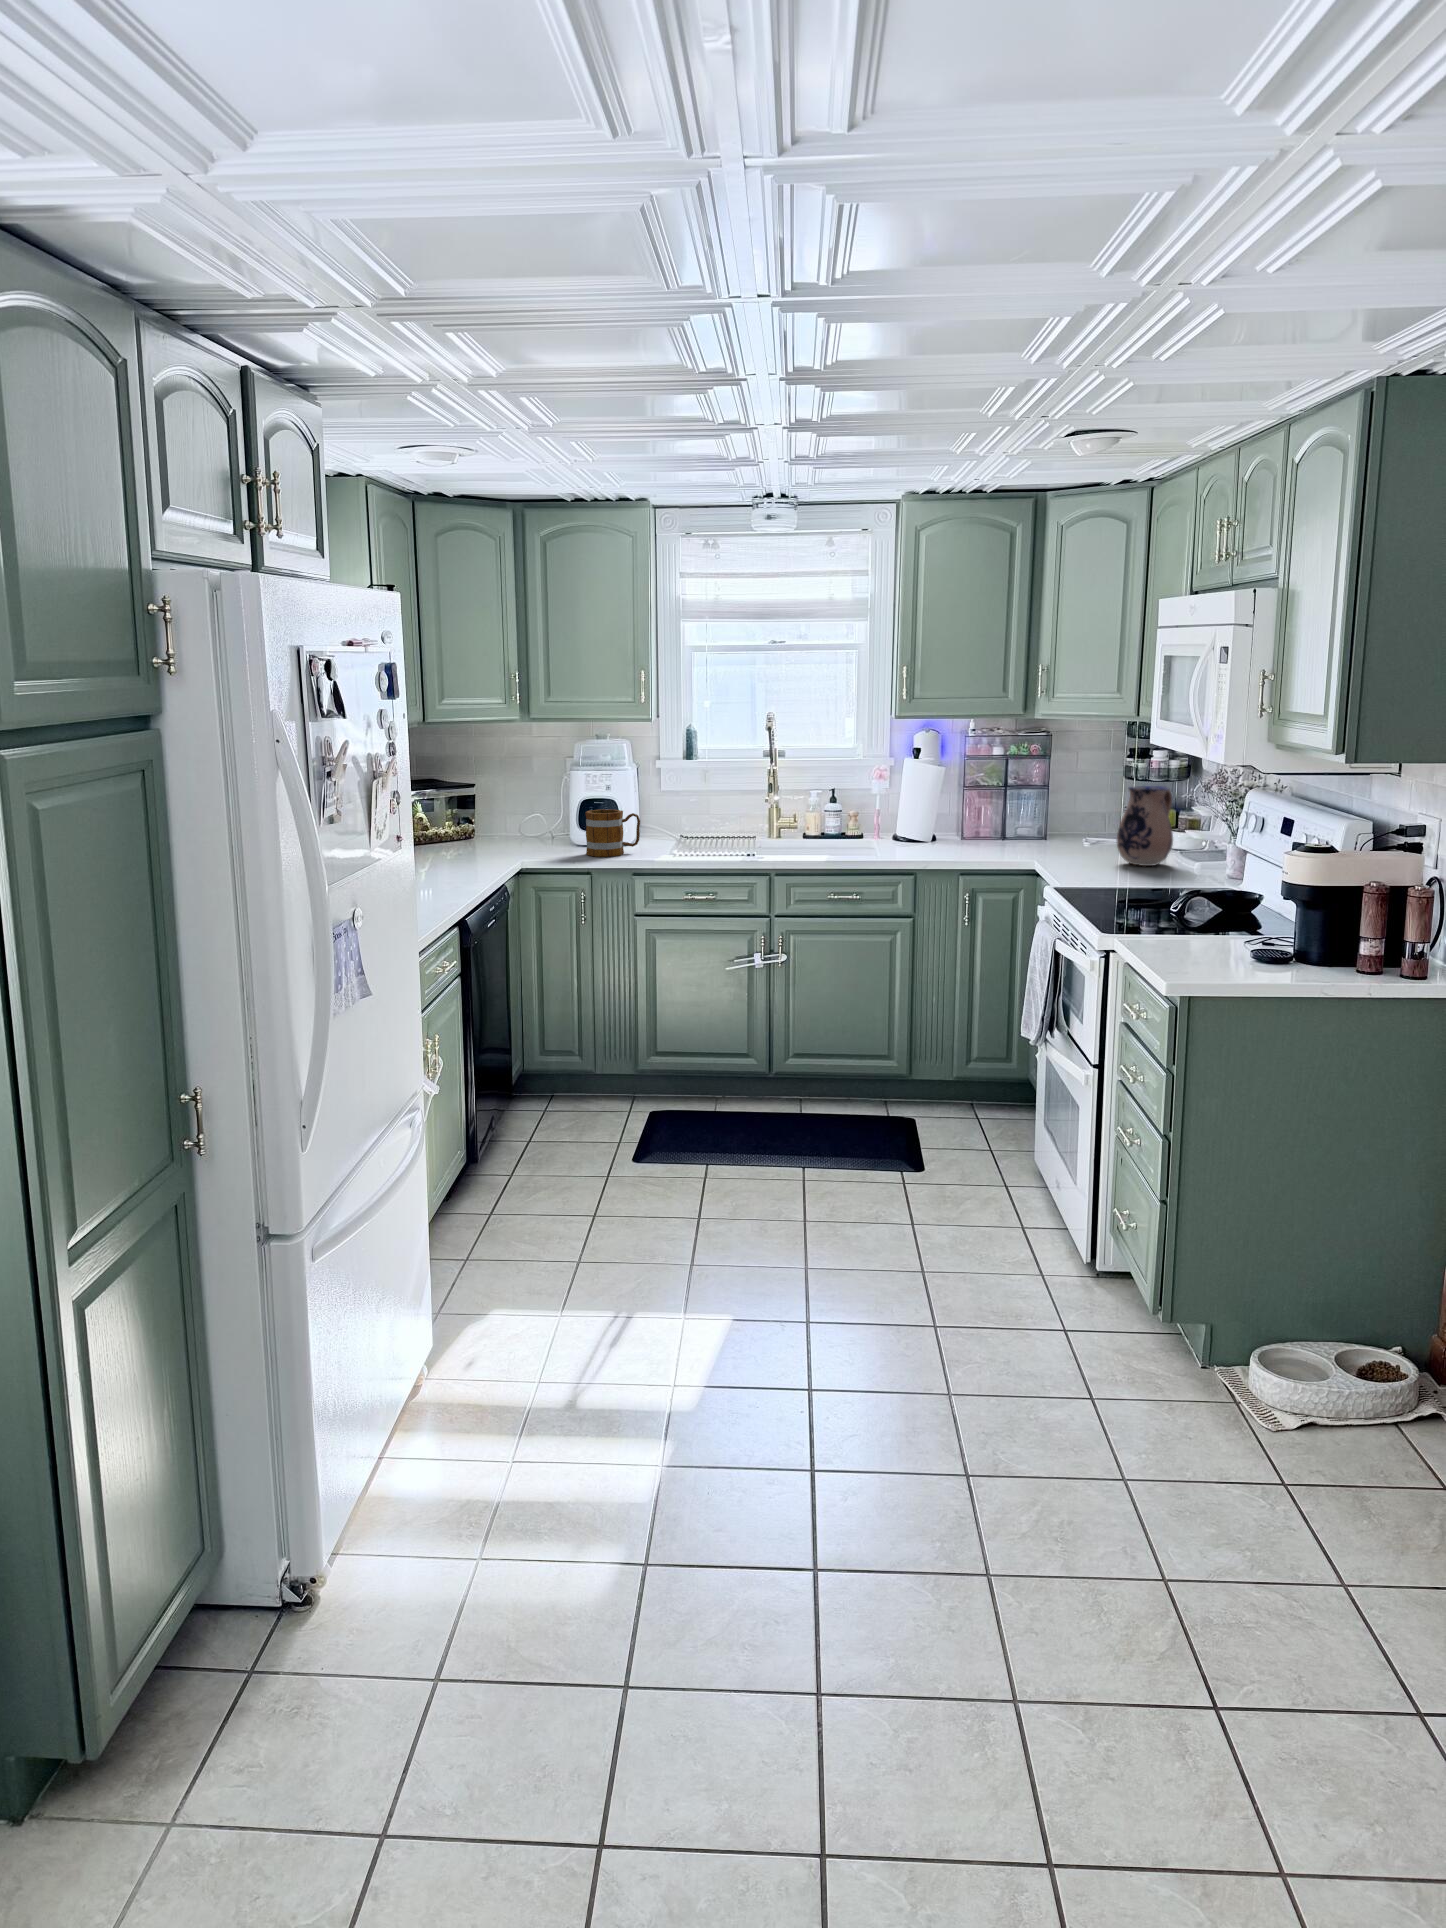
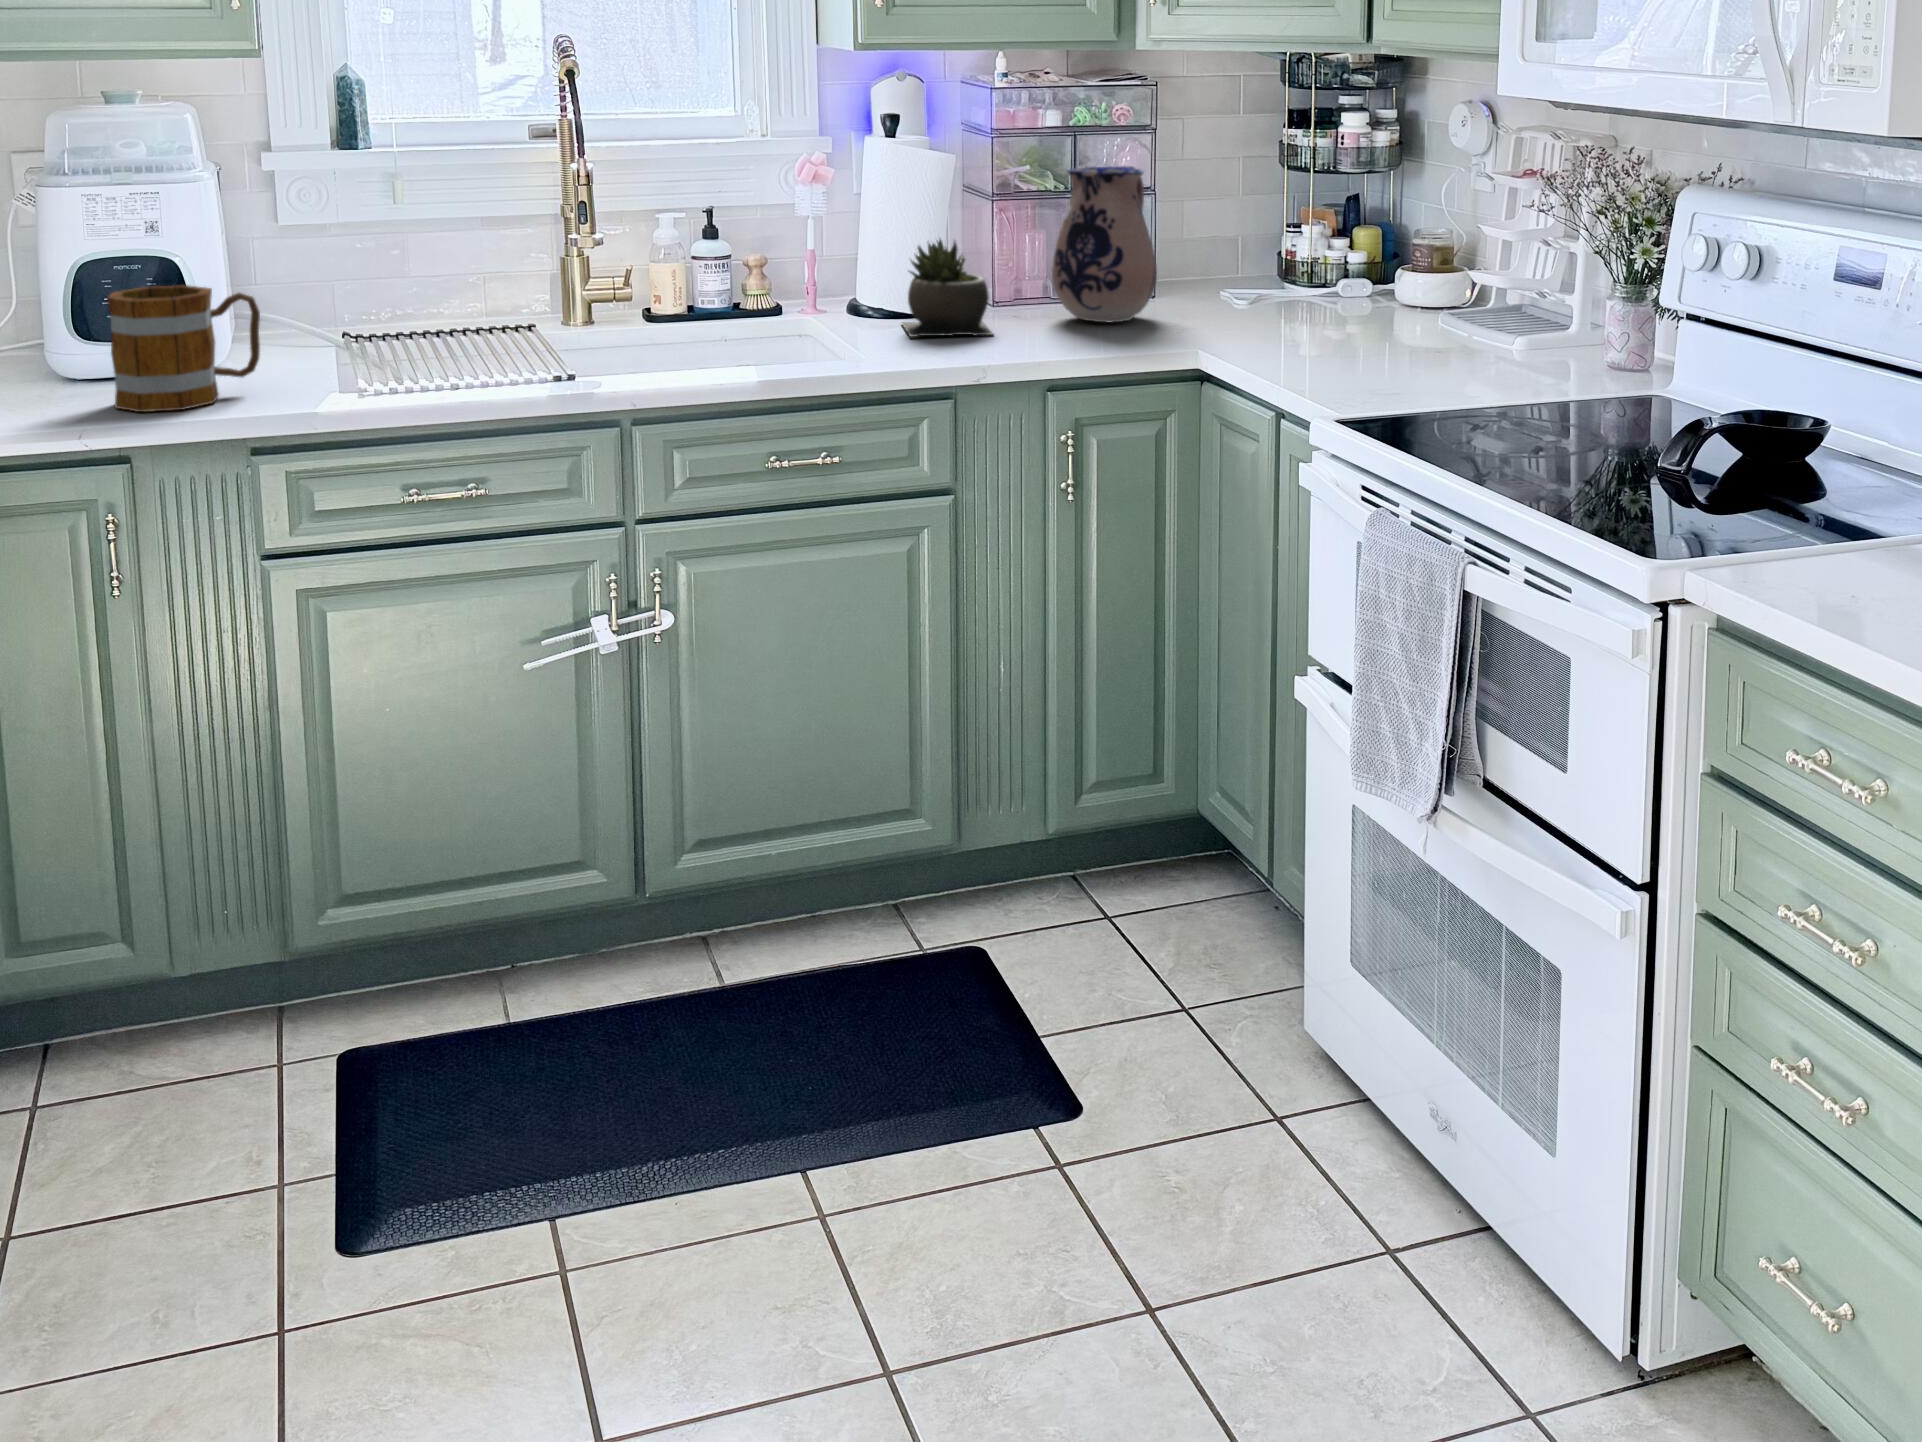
ceramic pitcher: present [1117,786,1173,866] -> present [1052,166,1157,322]
succulent plant: none [910,804,951,849] -> present [902,240,993,337]

